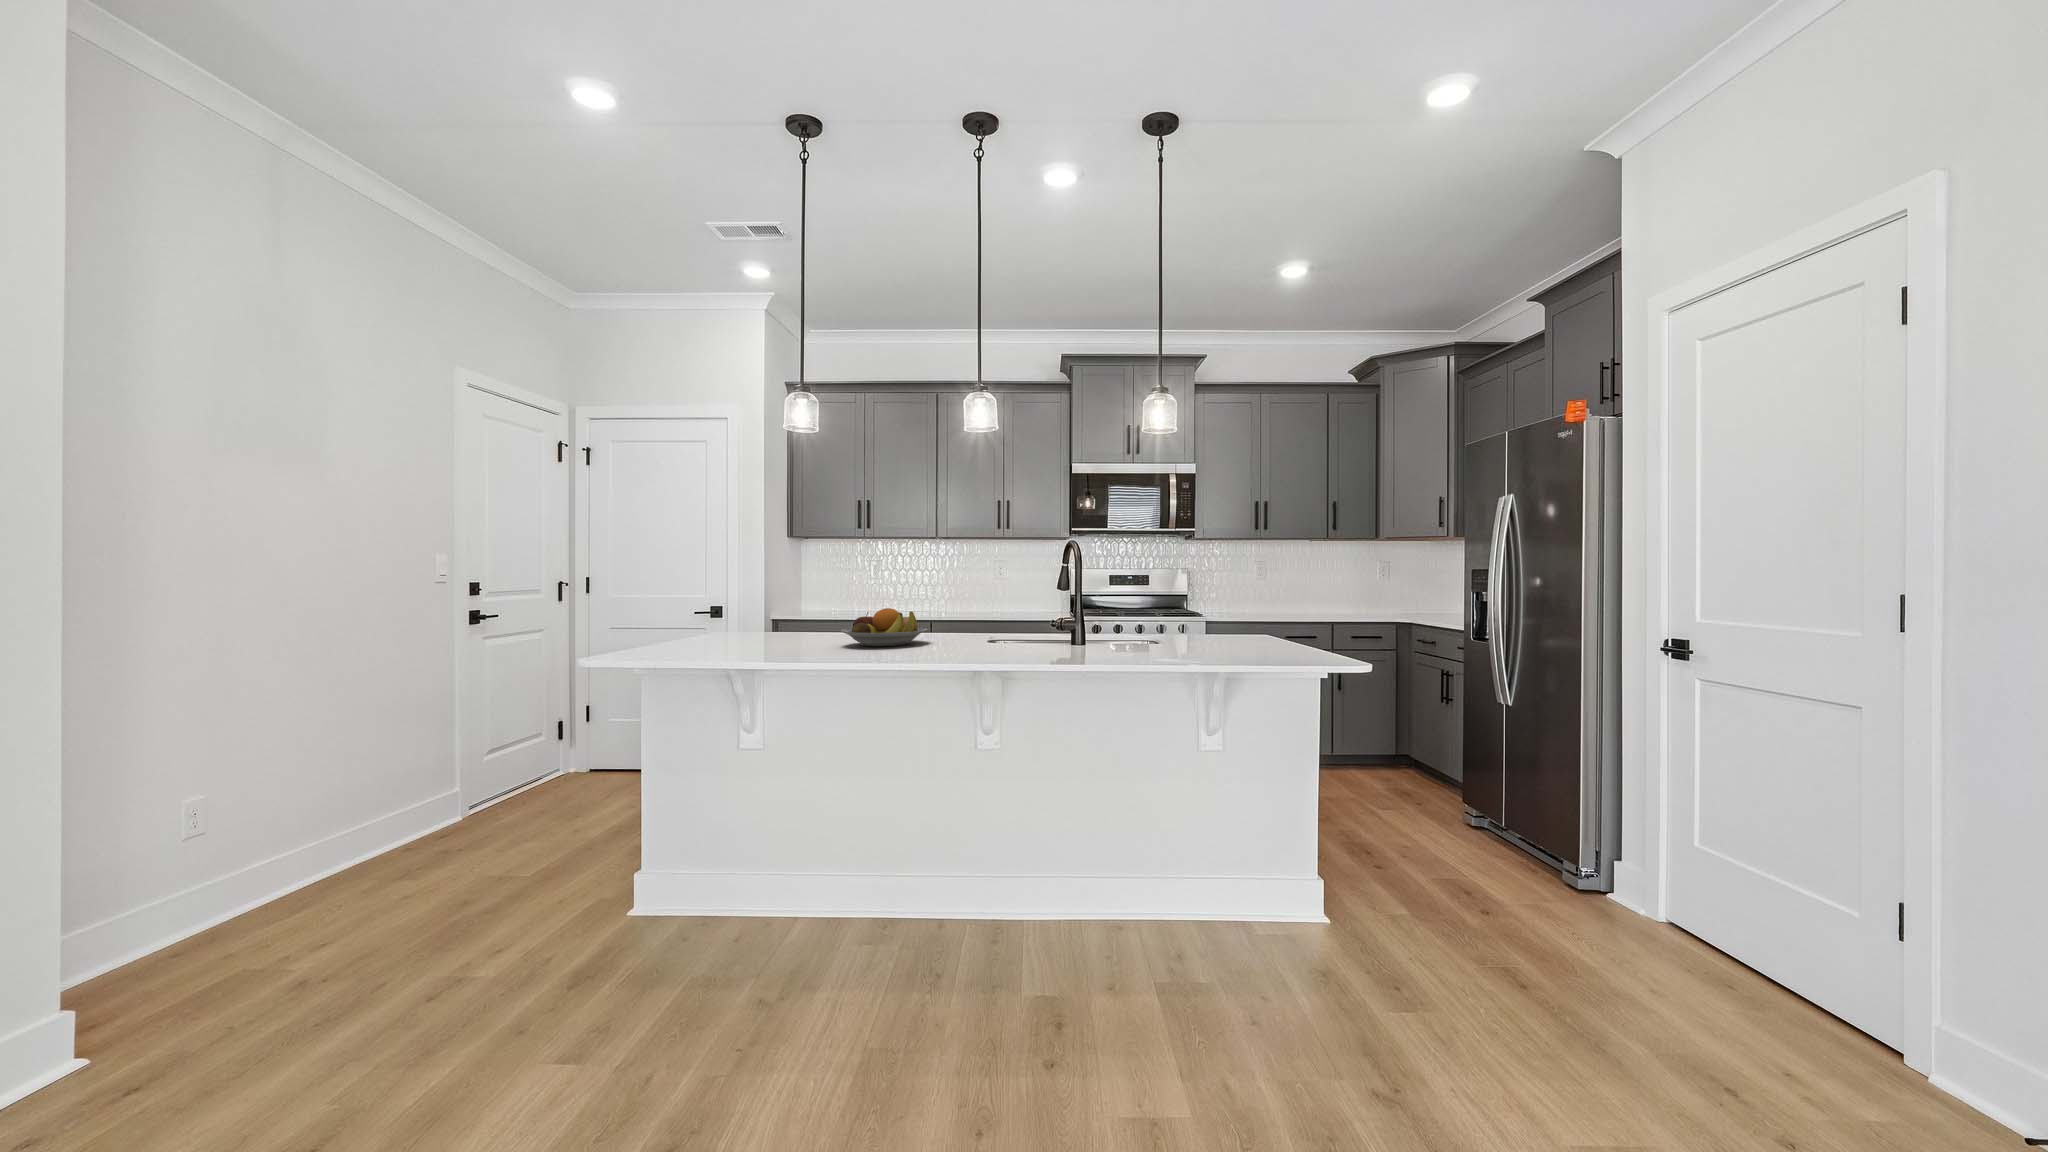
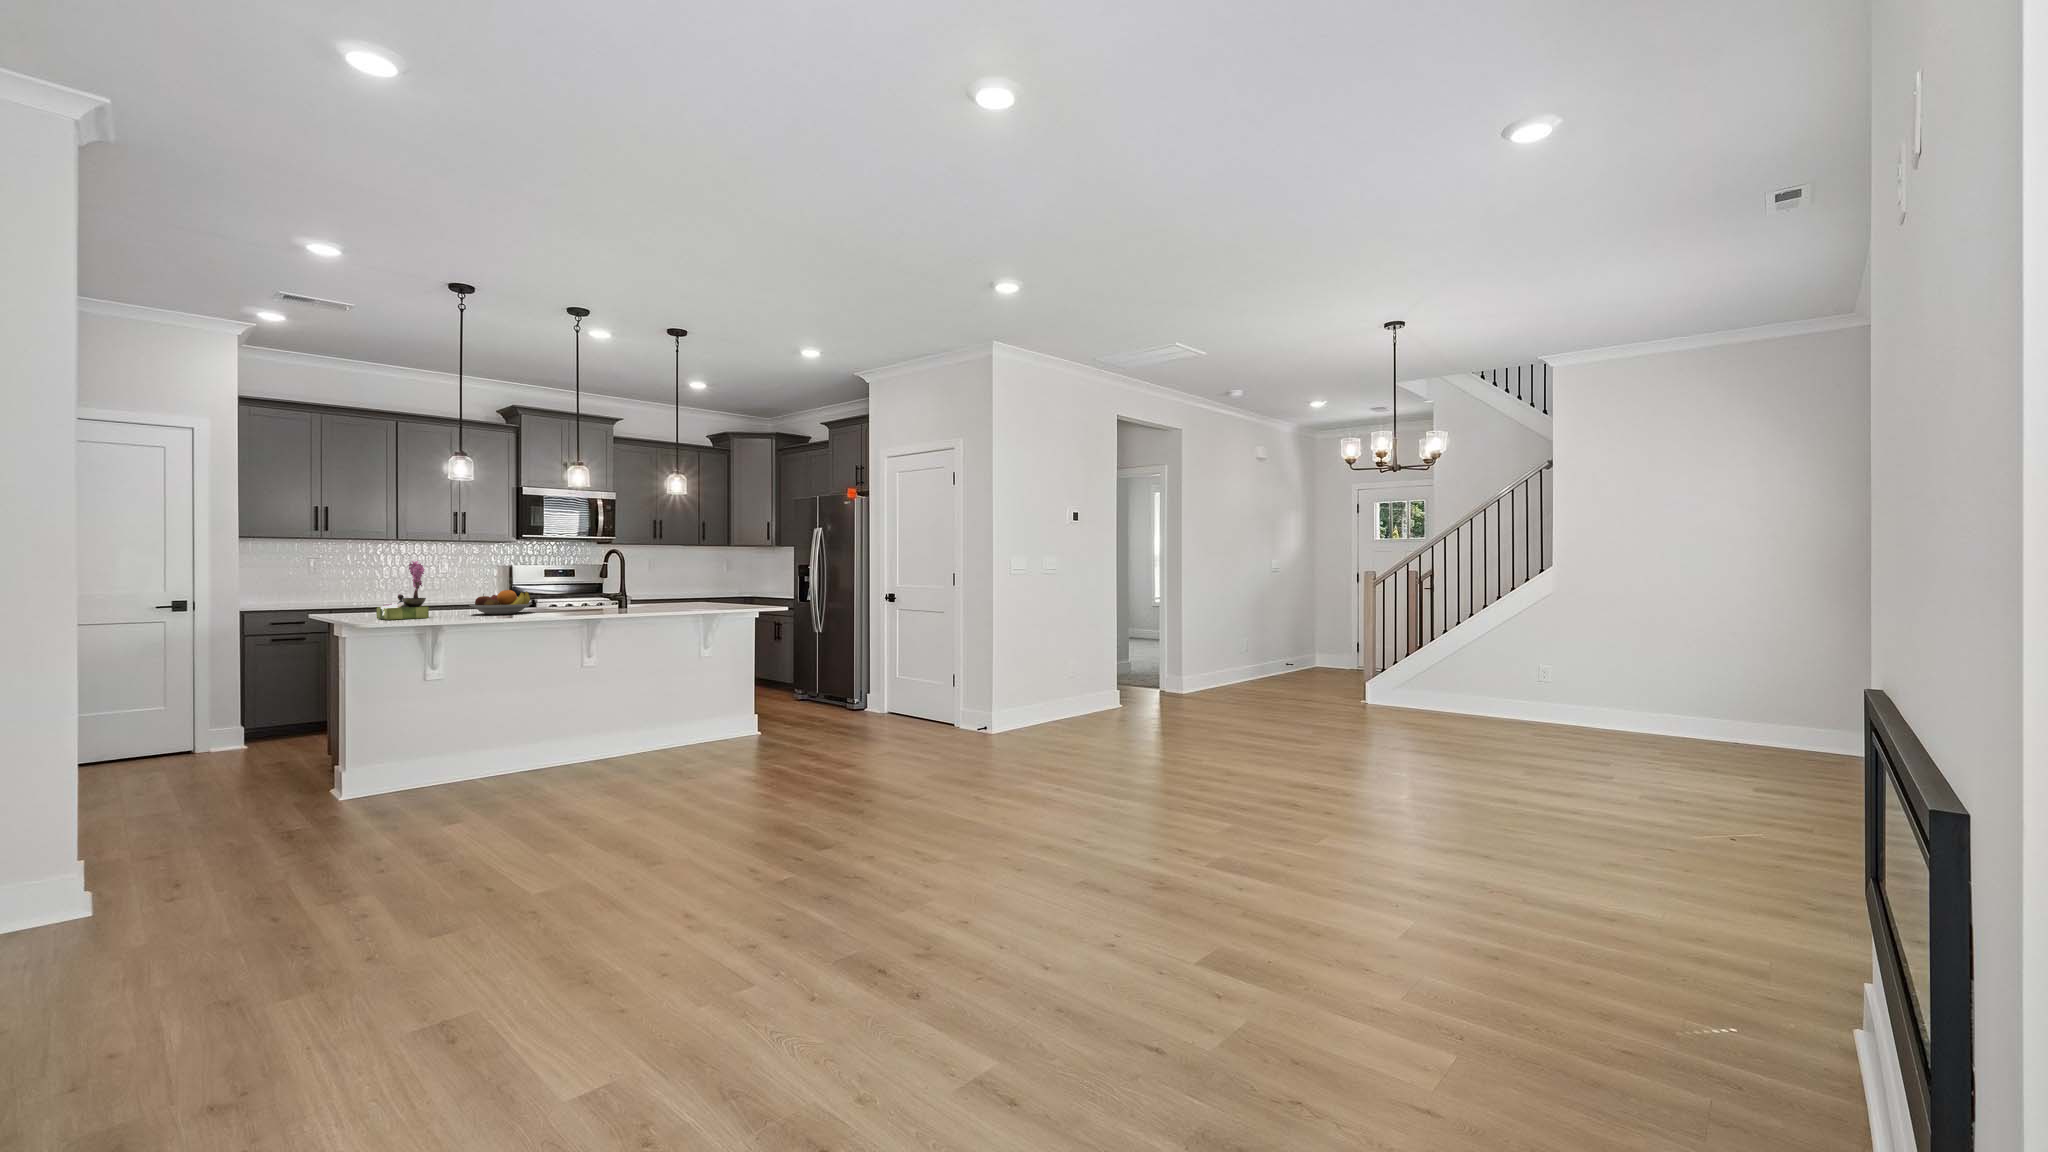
flower arrangement: none [736,562,805,647] -> present [376,561,429,620]

